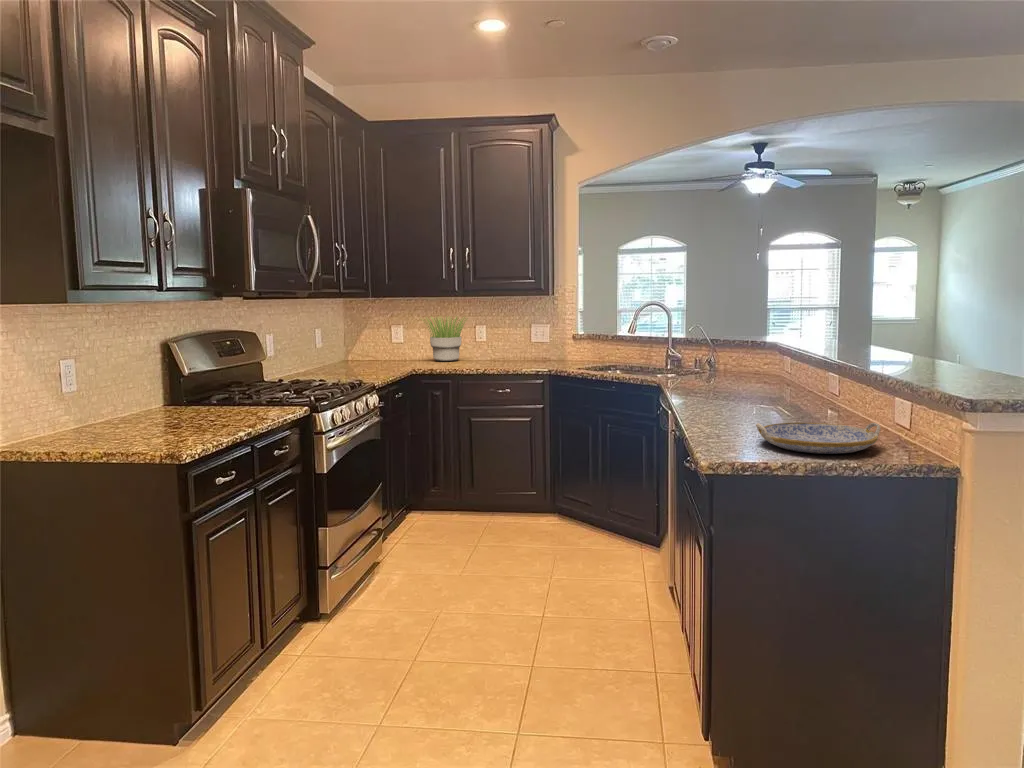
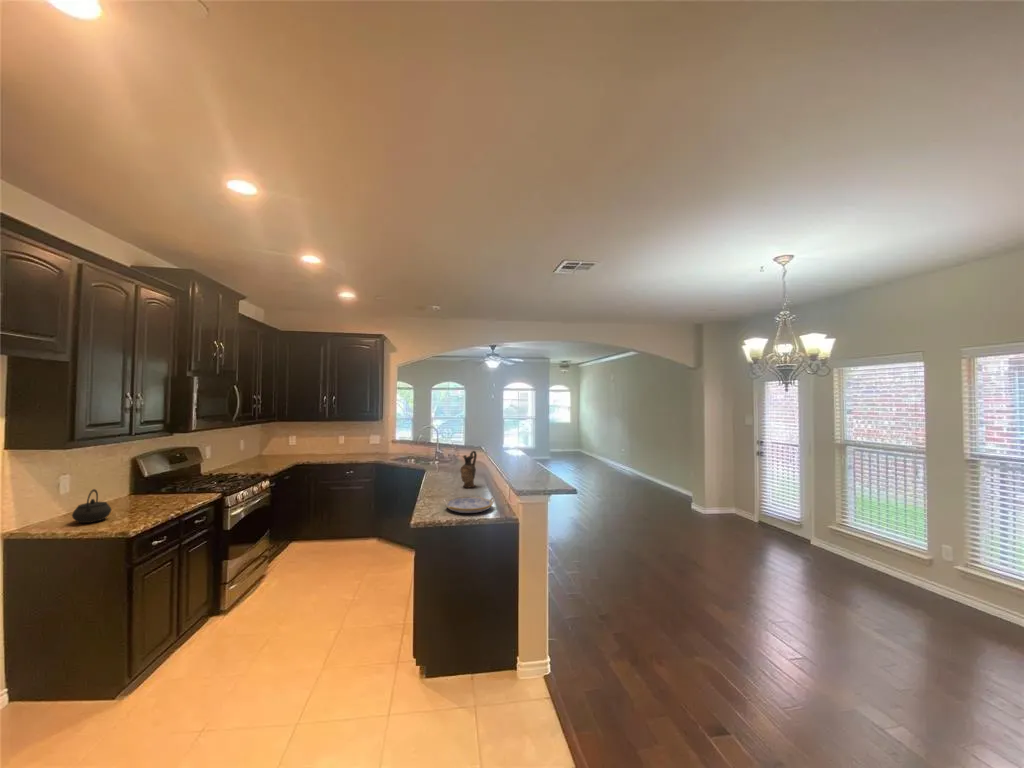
potted plant: present [426,317,467,361] -> none [304,429,335,456]
ceramic pitcher: none [760,331,795,410] -> present [461,451,477,488]
kettle: none [88,381,144,439] -> present [72,489,111,523]

